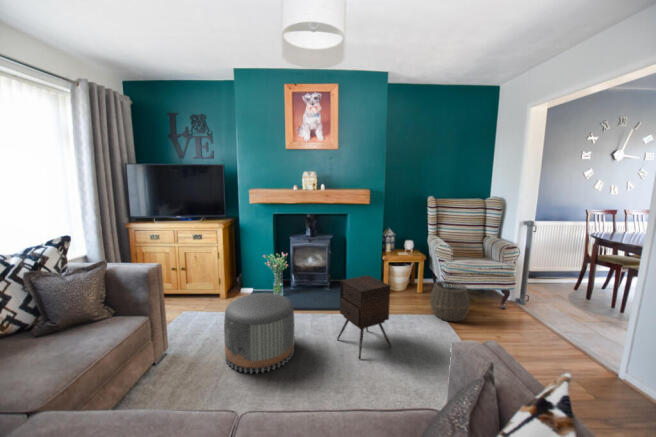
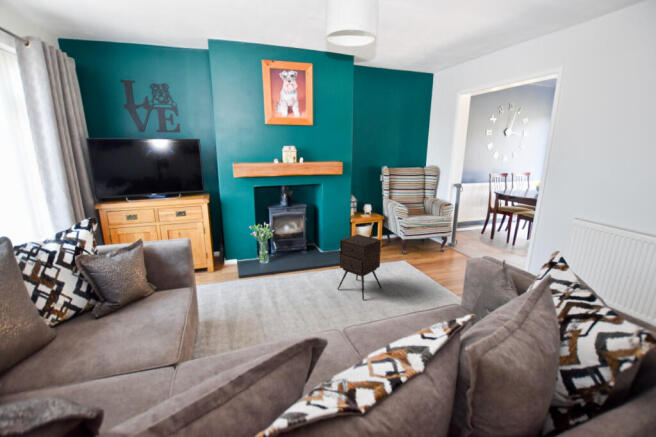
woven basket: present [430,281,470,321] -> none [395,234,426,265]
pouf: present [224,293,295,373] -> none [249,257,310,325]

